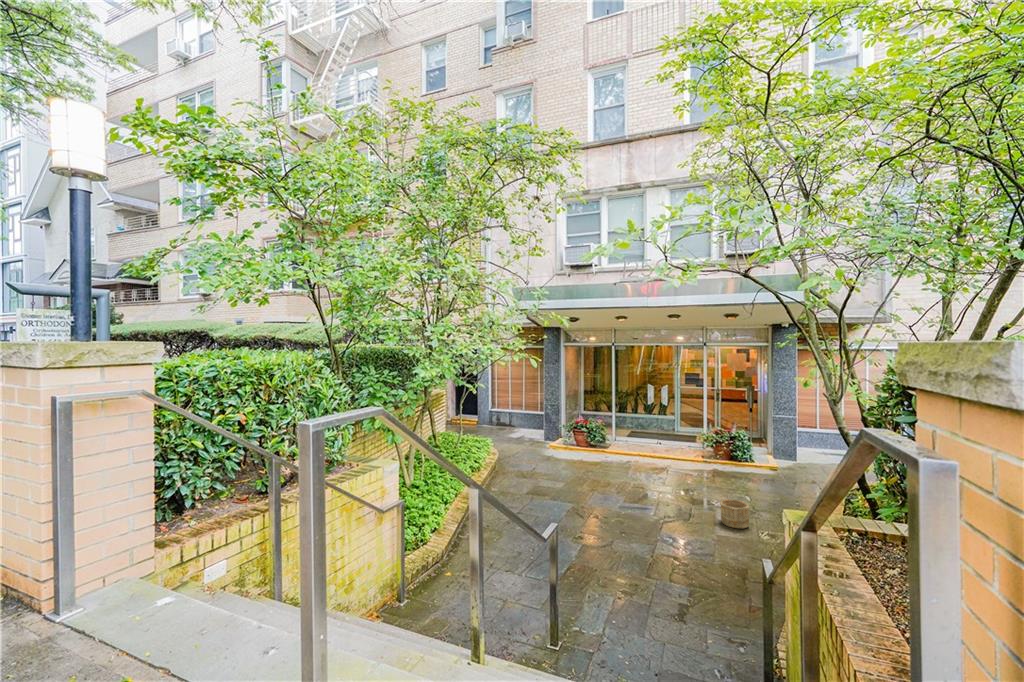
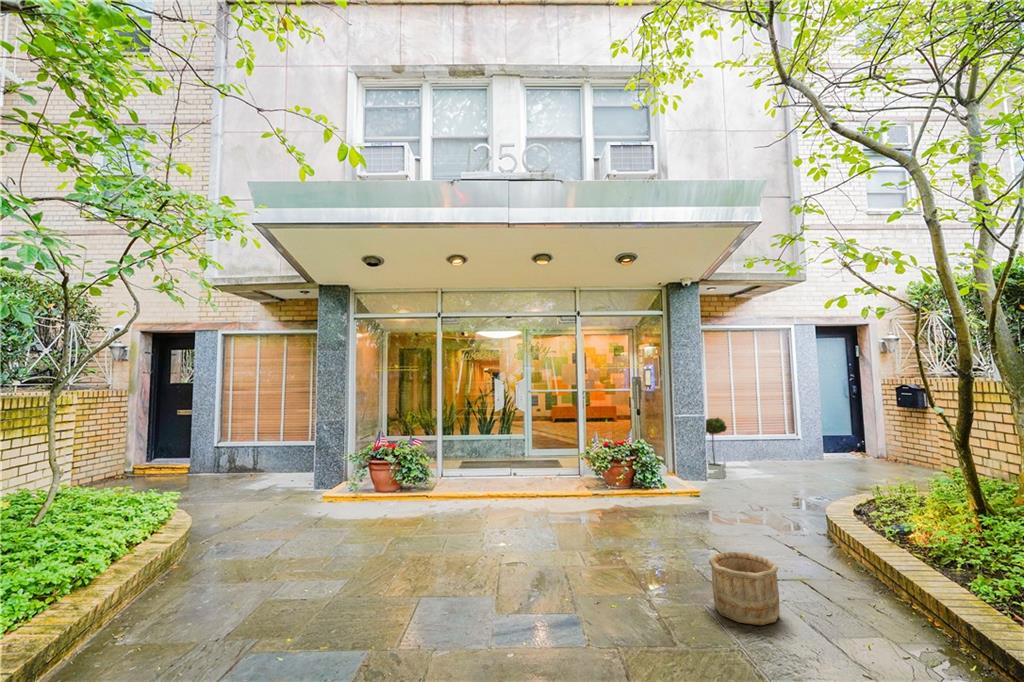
potted tree: none [798,419,819,462] -> present [706,417,727,479]

